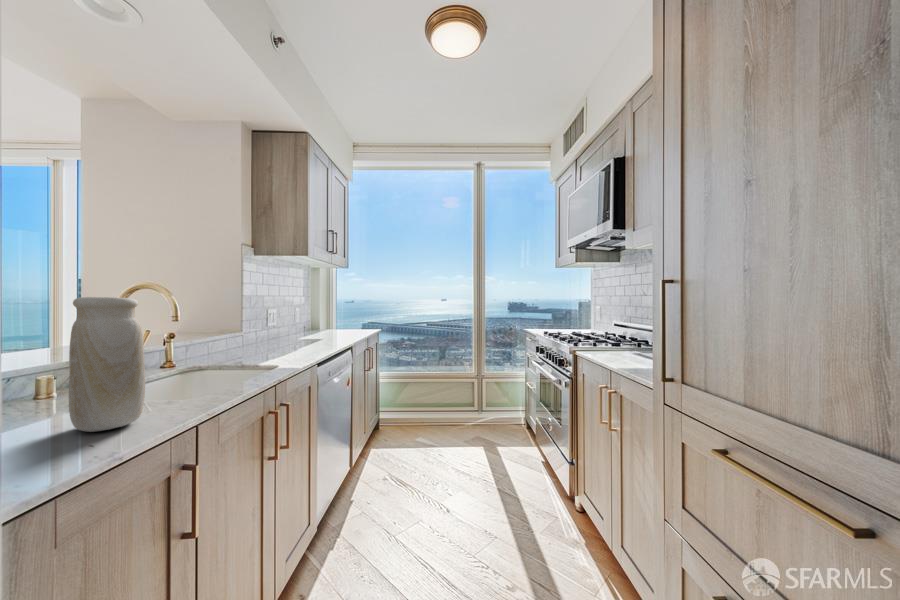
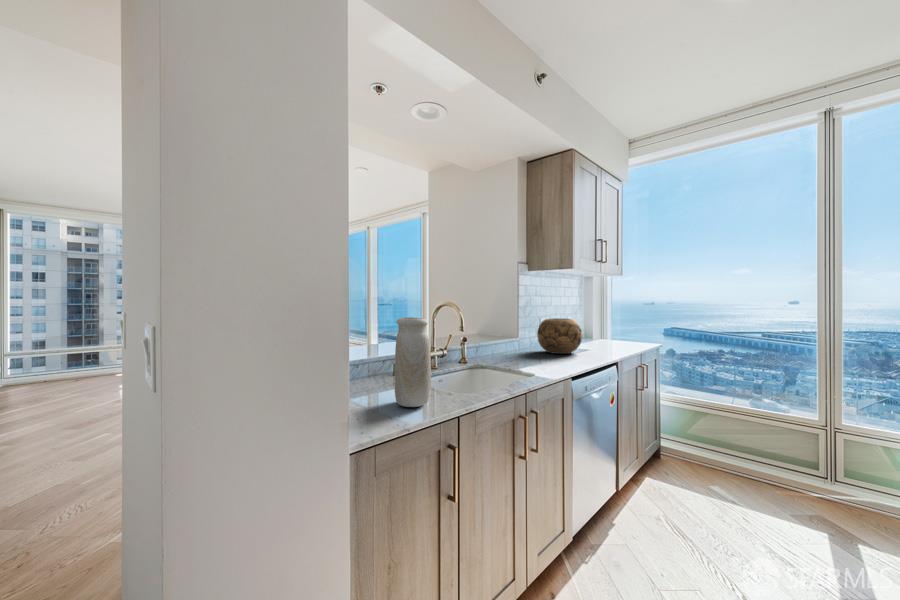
decorative bowl: none [267,308,317,346] -> present [537,318,582,354]

